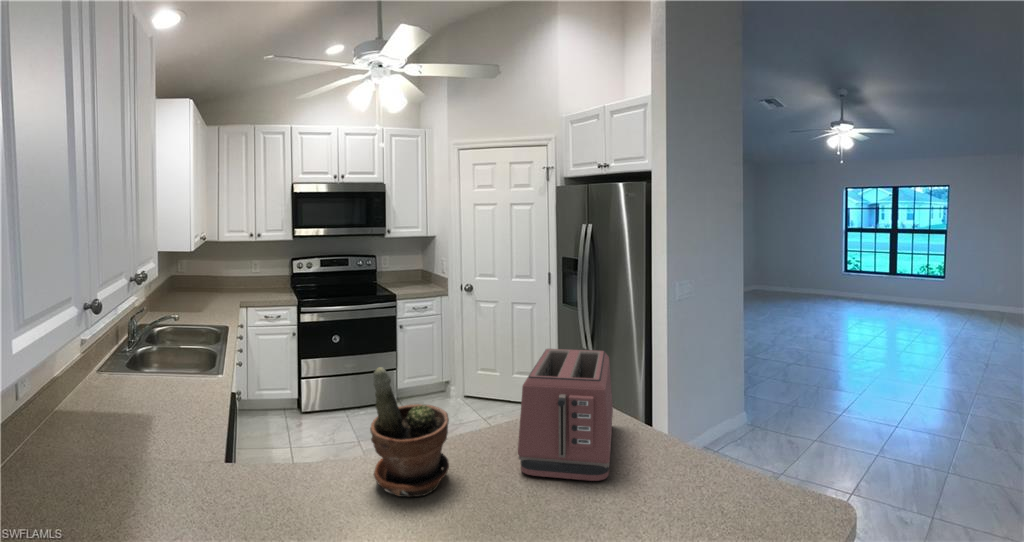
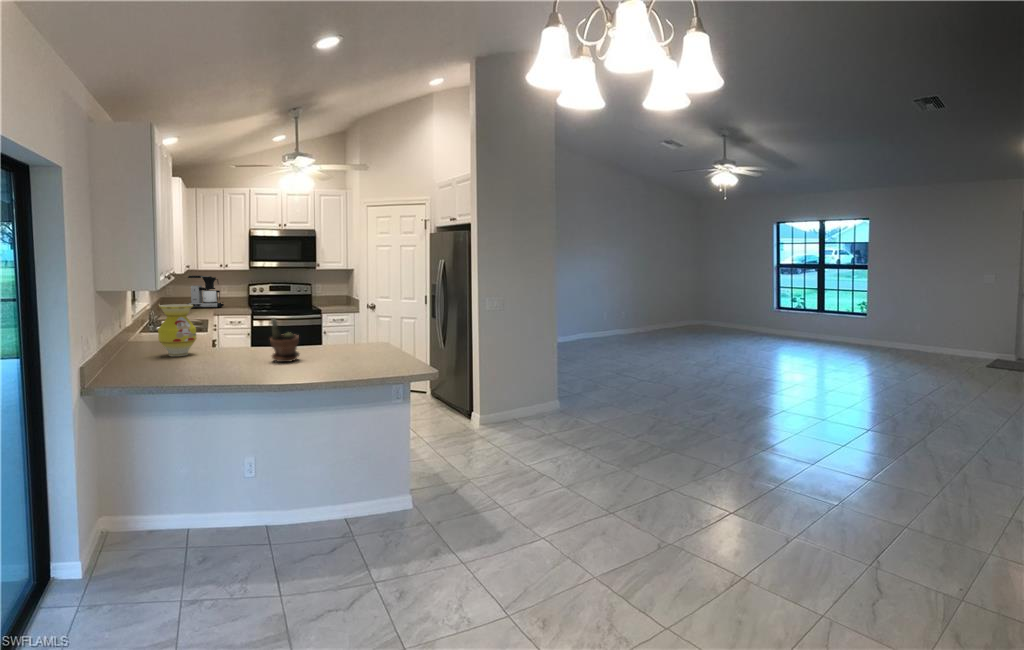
coffee maker: none [206,249,257,295] -> present [187,276,224,308]
vase: none [73,322,177,462] -> present [158,304,196,356]
toaster: present [518,349,613,481] -> none [325,320,377,361]

